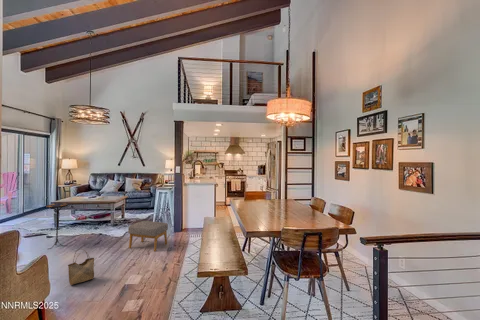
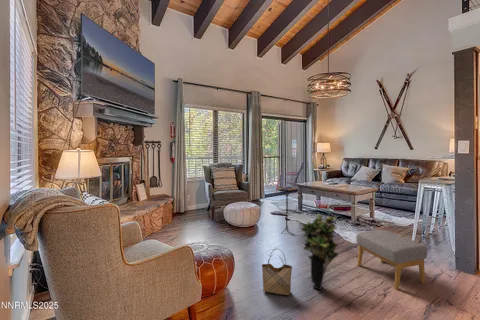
potted plant: none [96,217,125,269] -> present [301,214,339,290]

